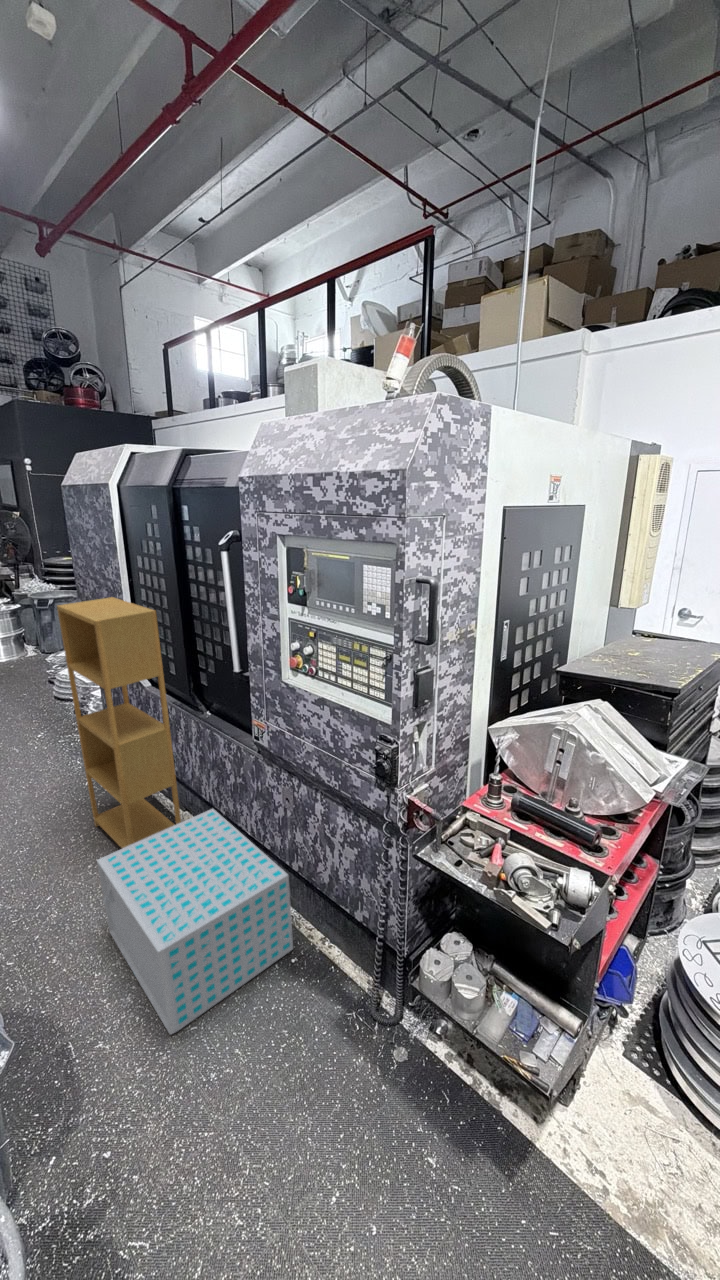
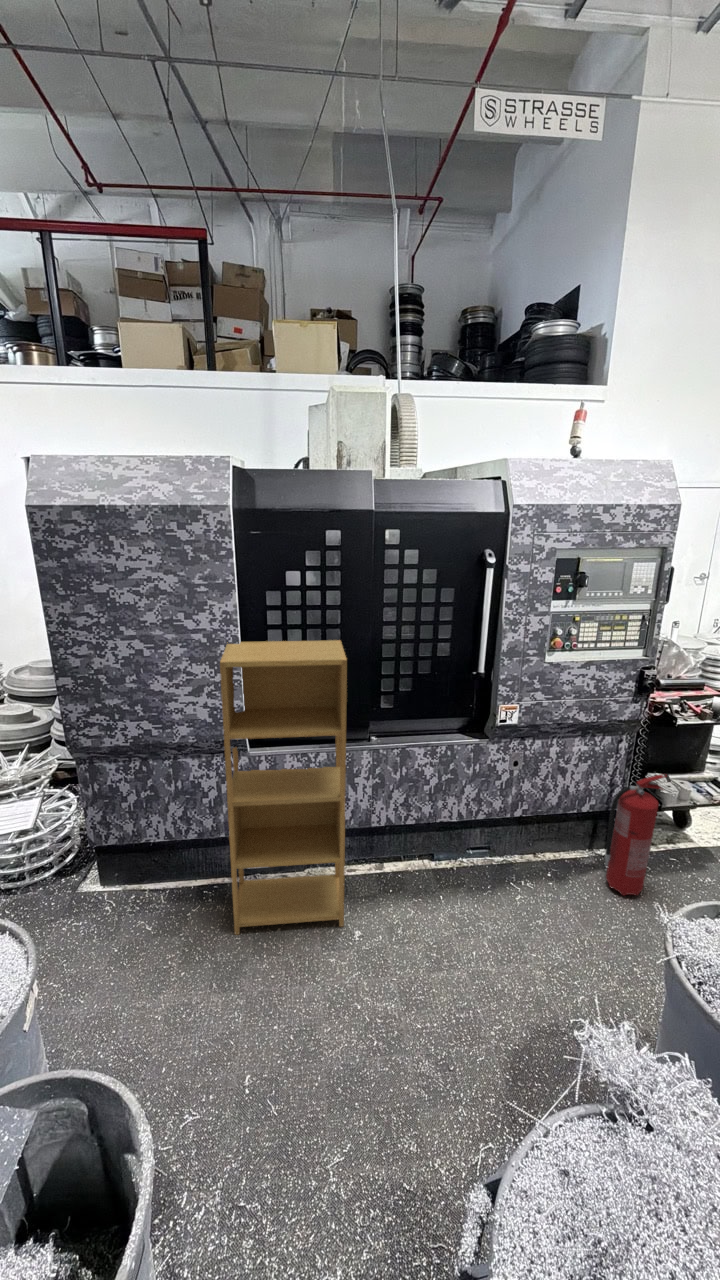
storage box: present [97,809,293,1034] -> none [411,815,583,967]
fire extinguisher: none [326,897,382,1067] -> present [605,774,667,895]

